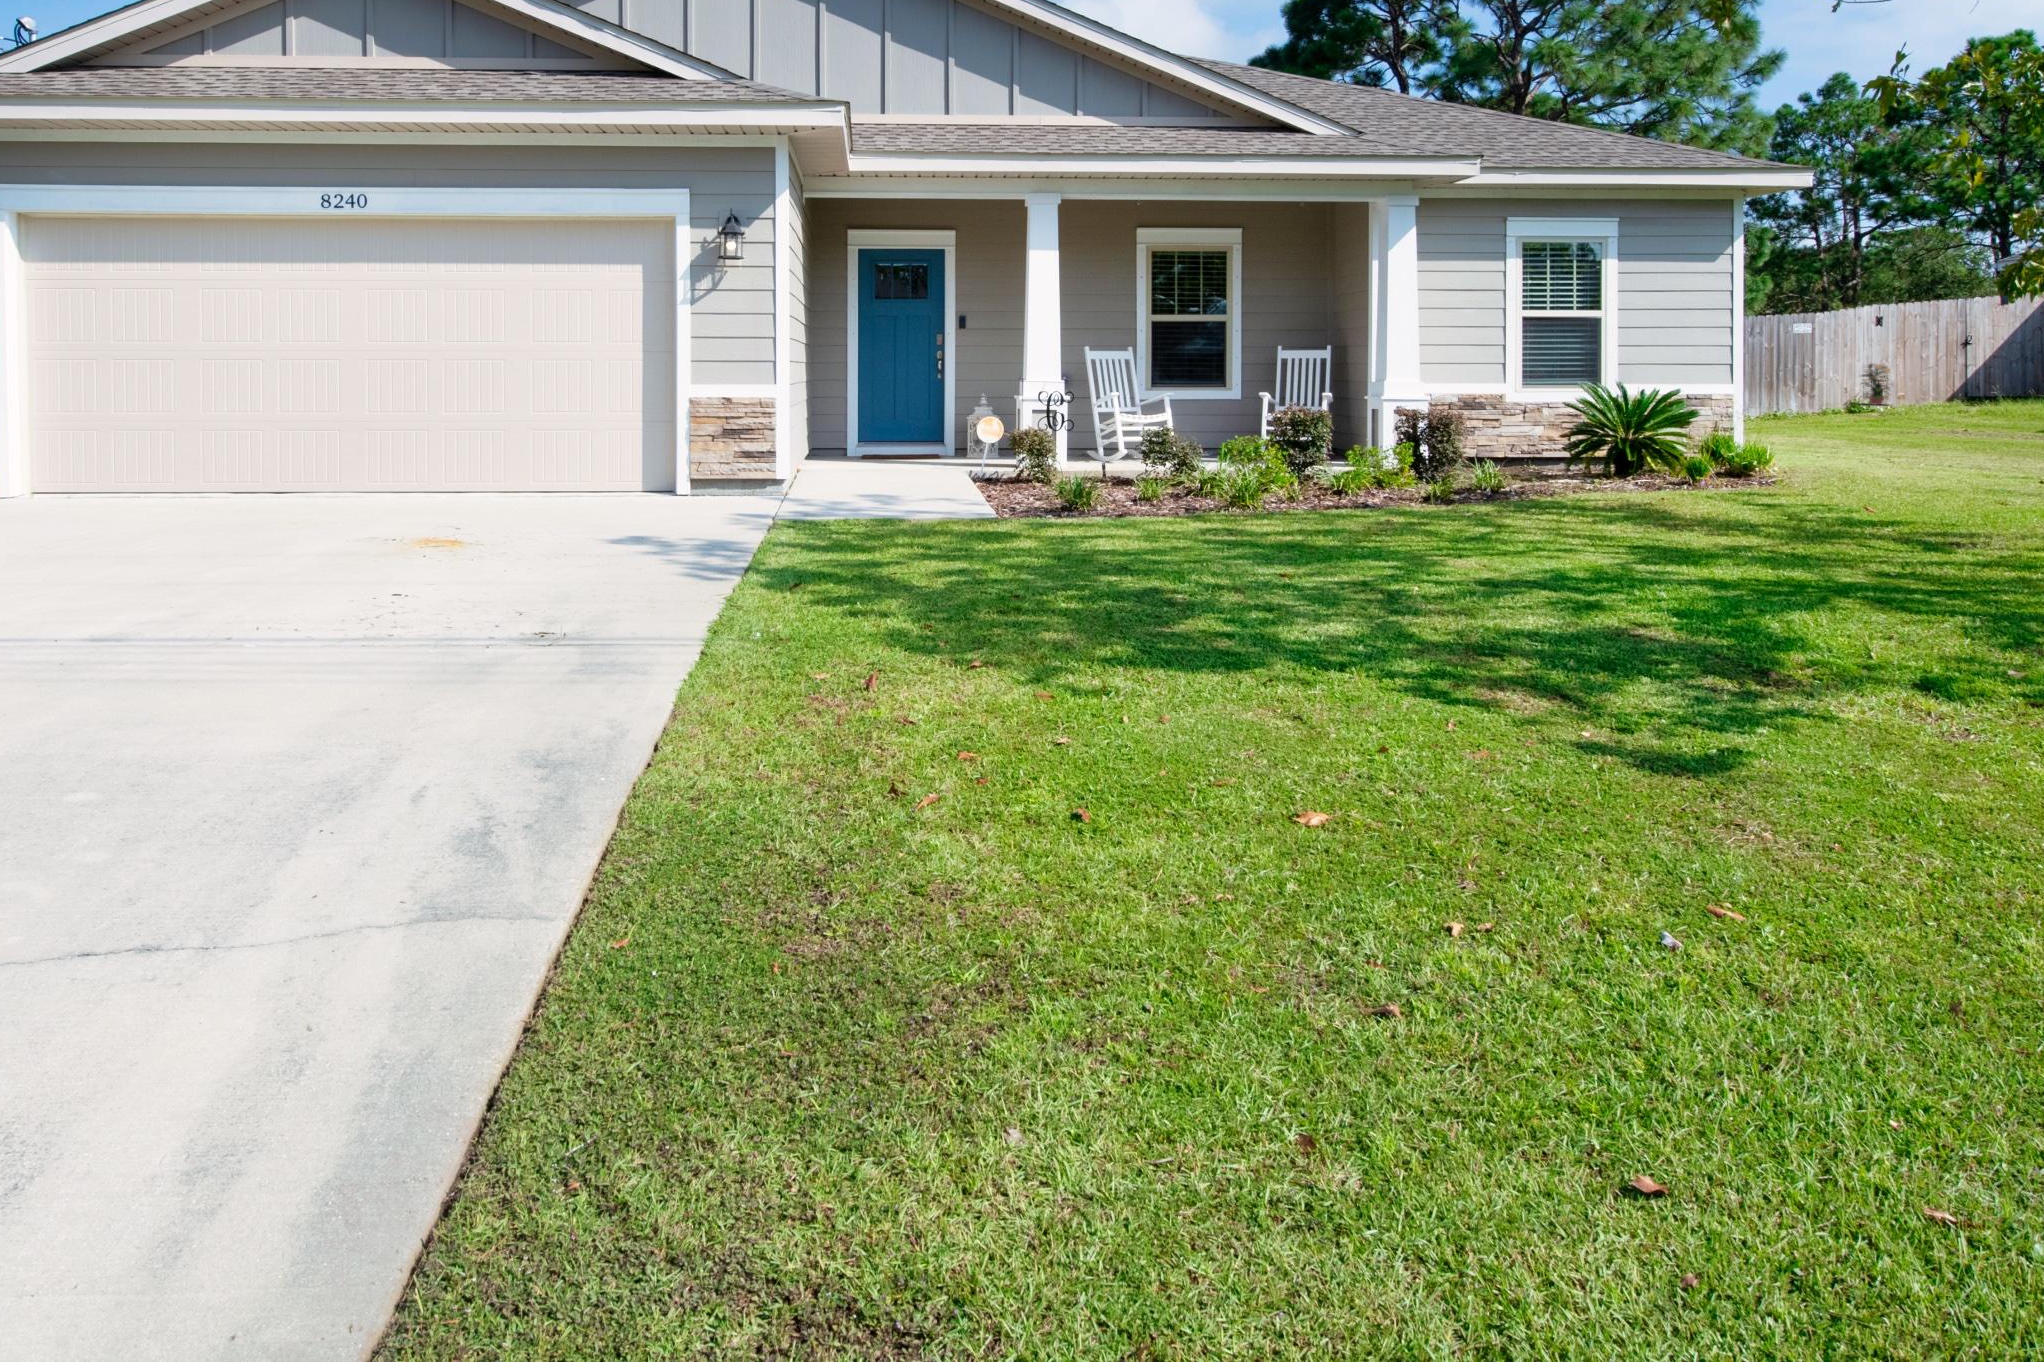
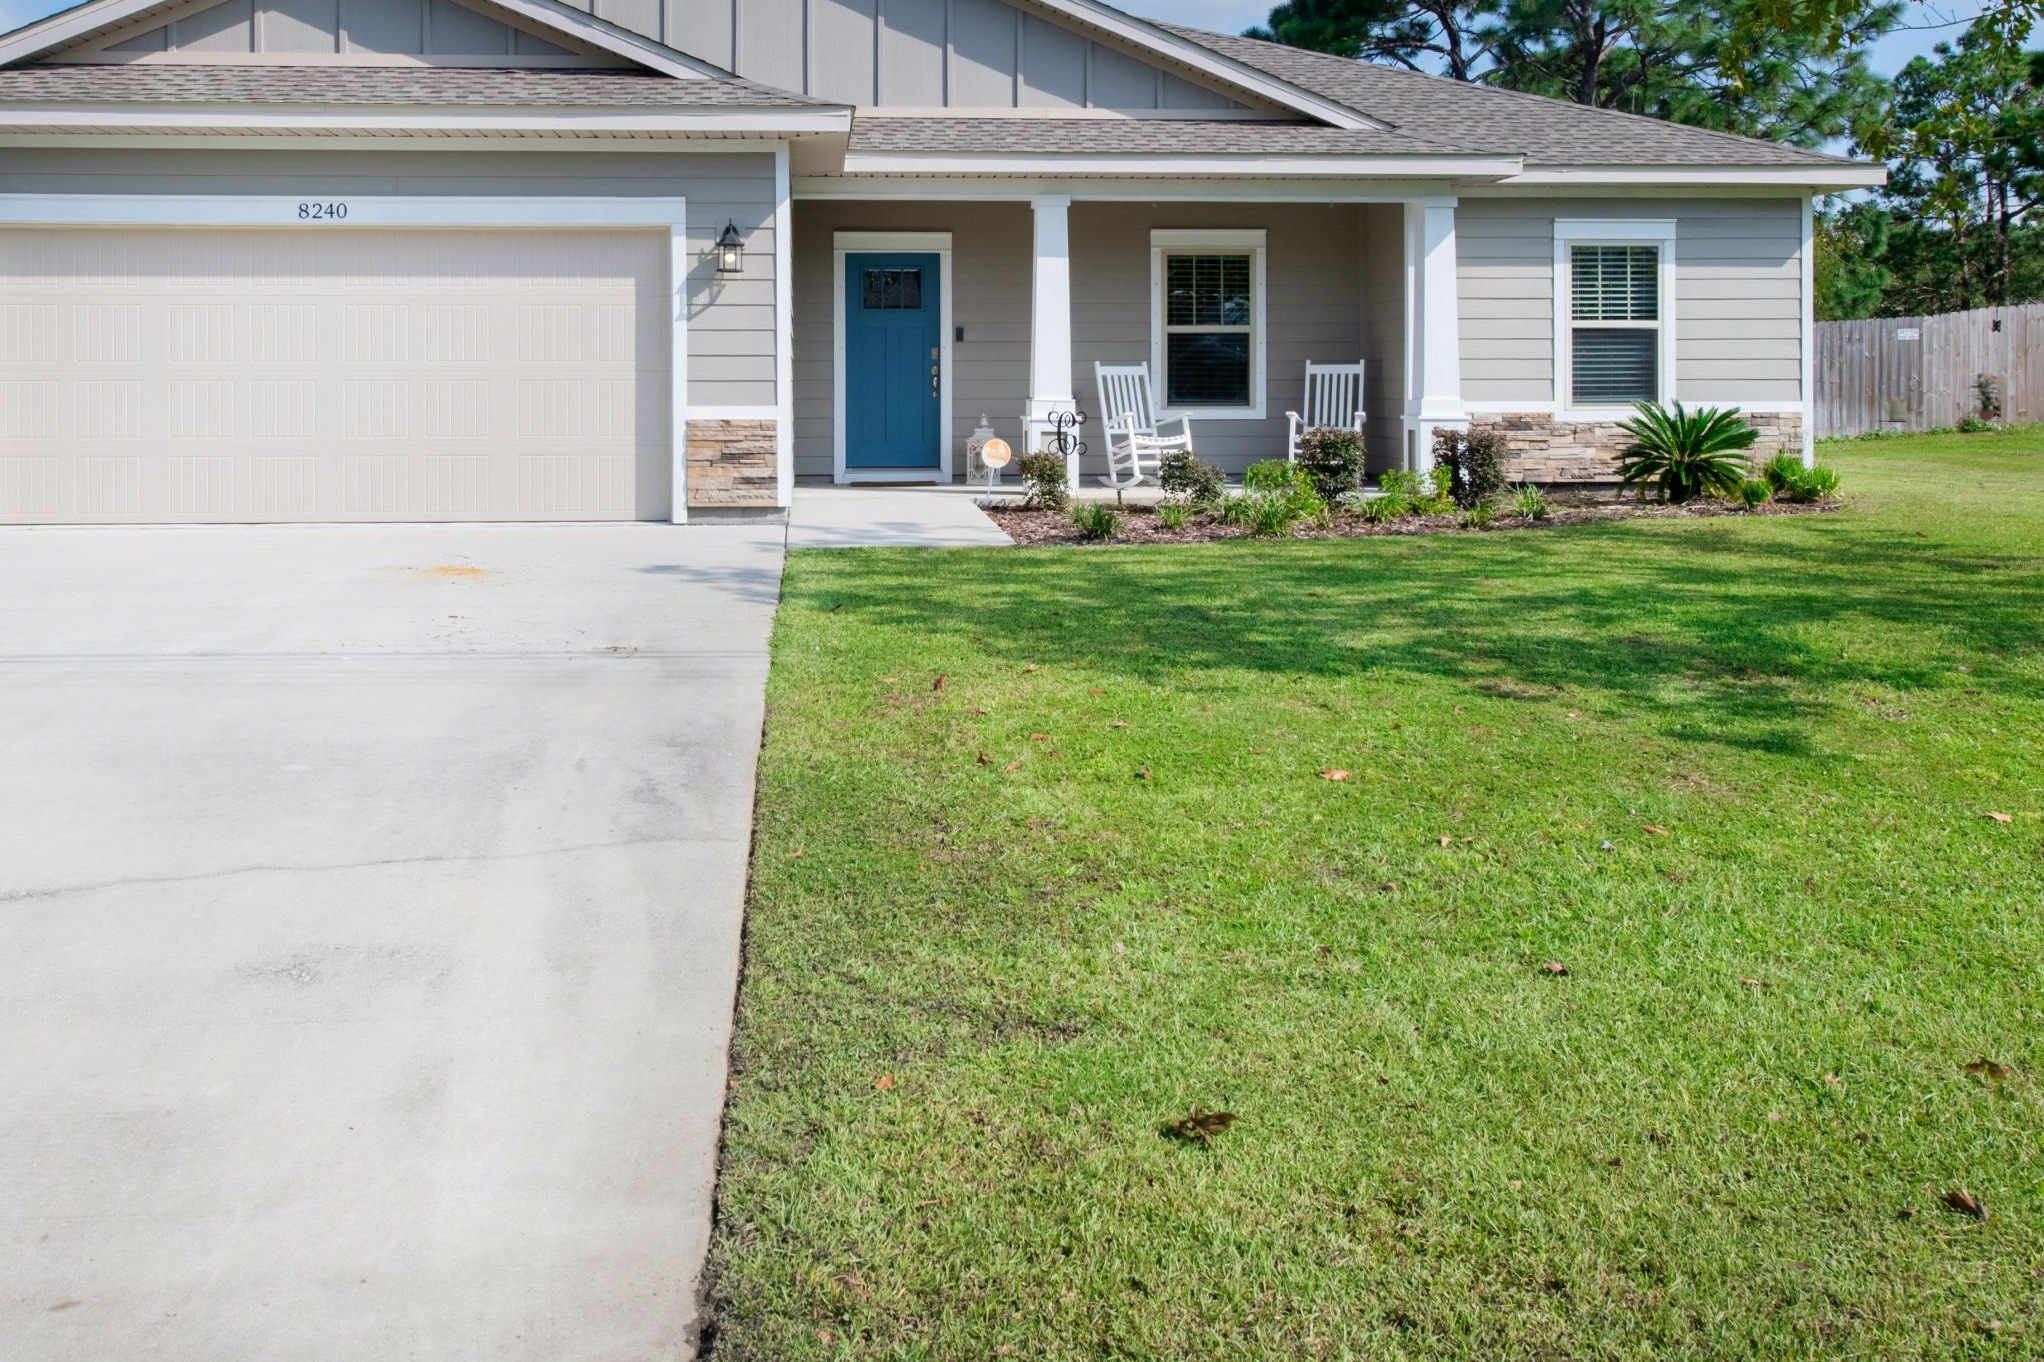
watering can: none [1775,380,1808,406] -> present [1874,395,1907,422]

